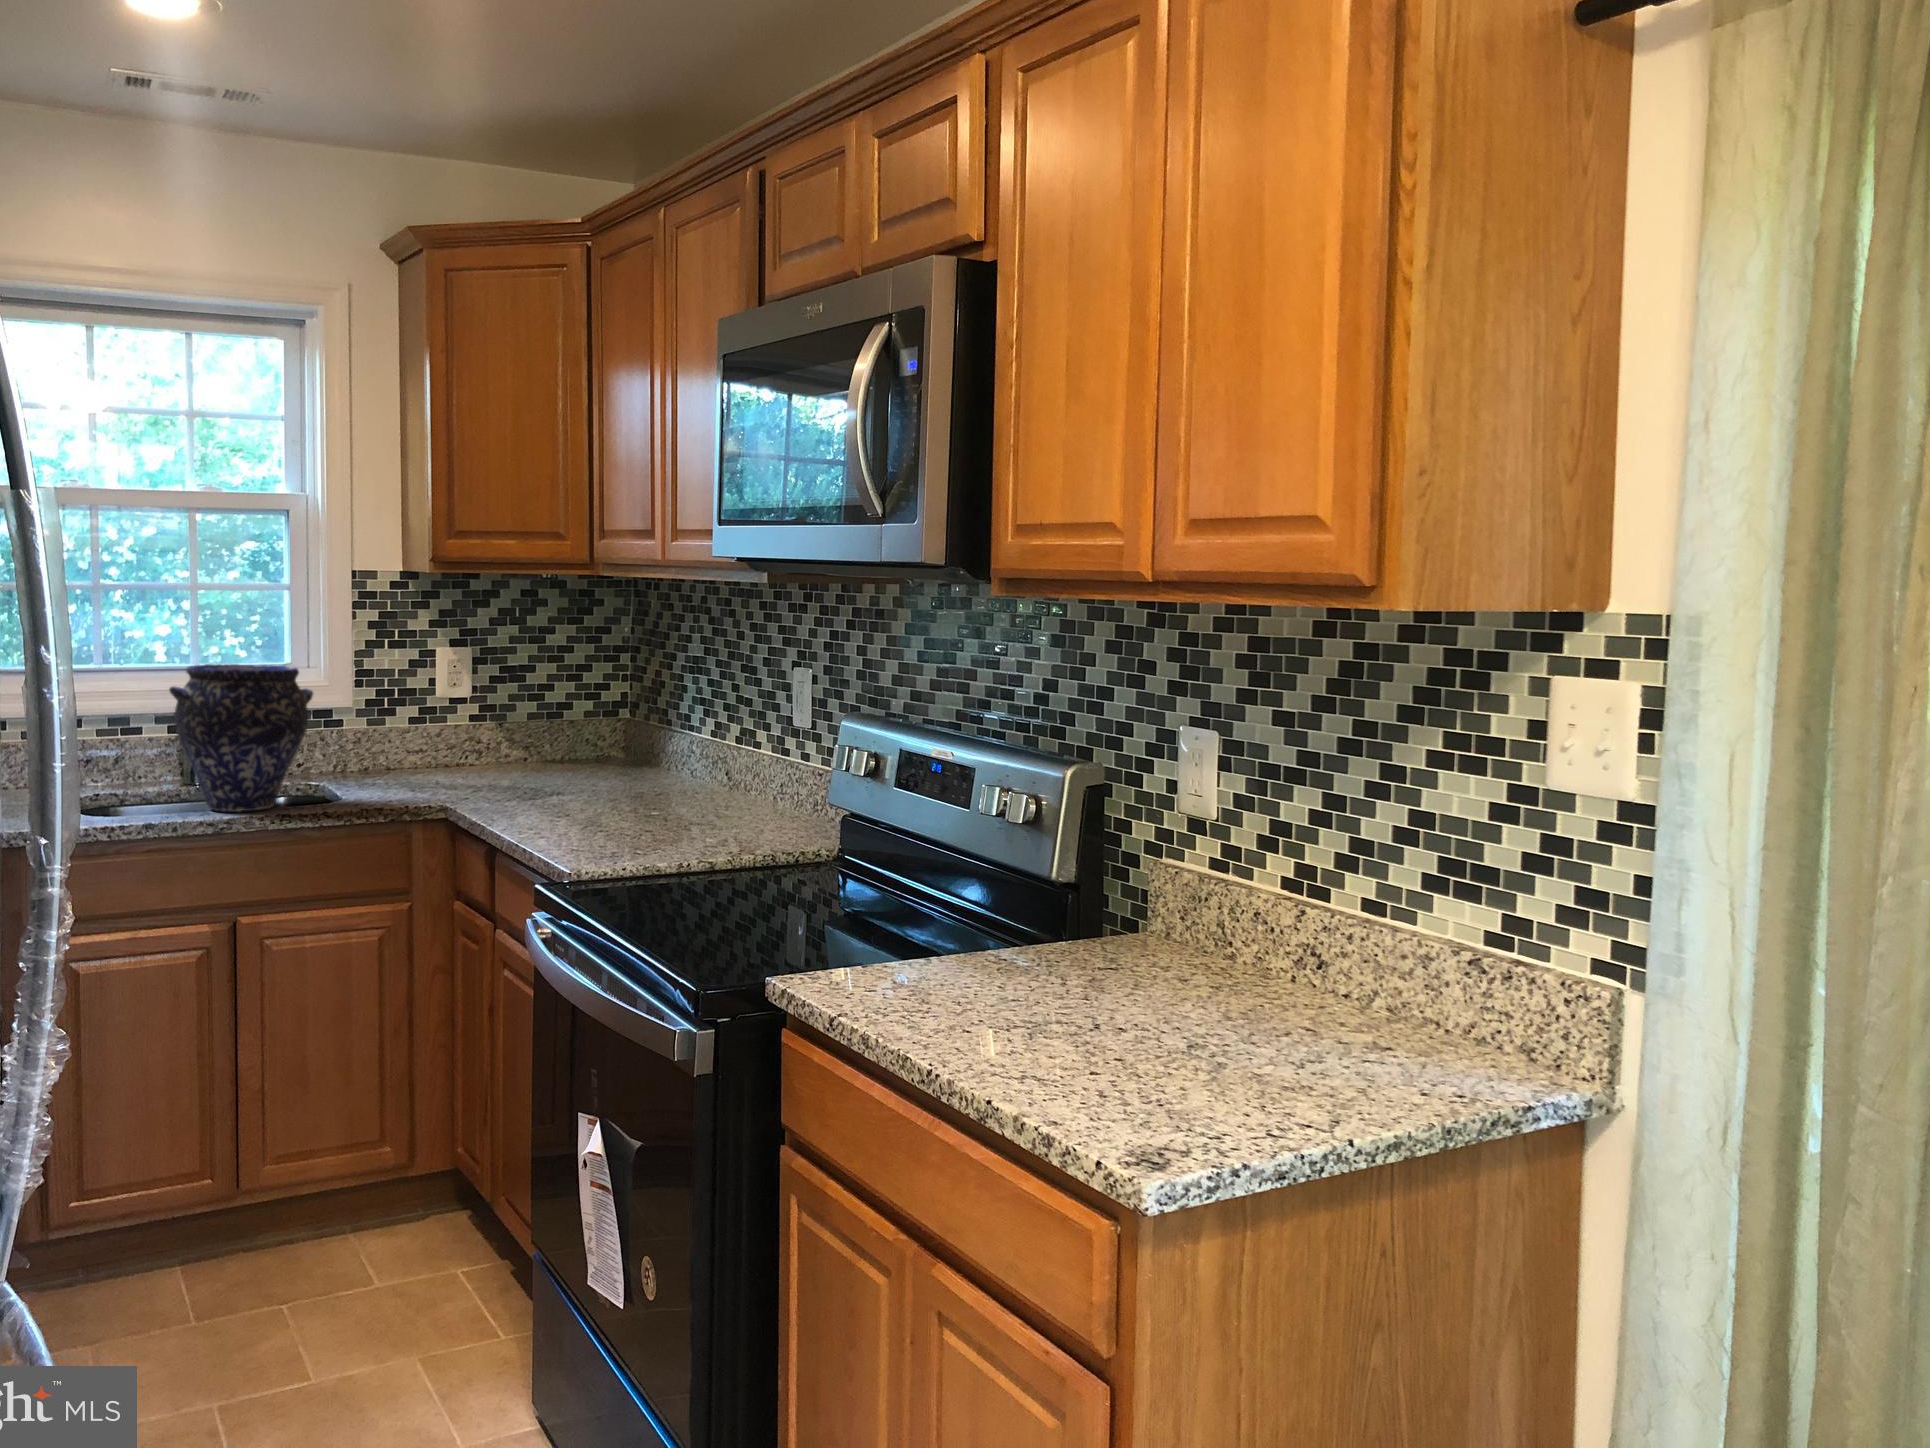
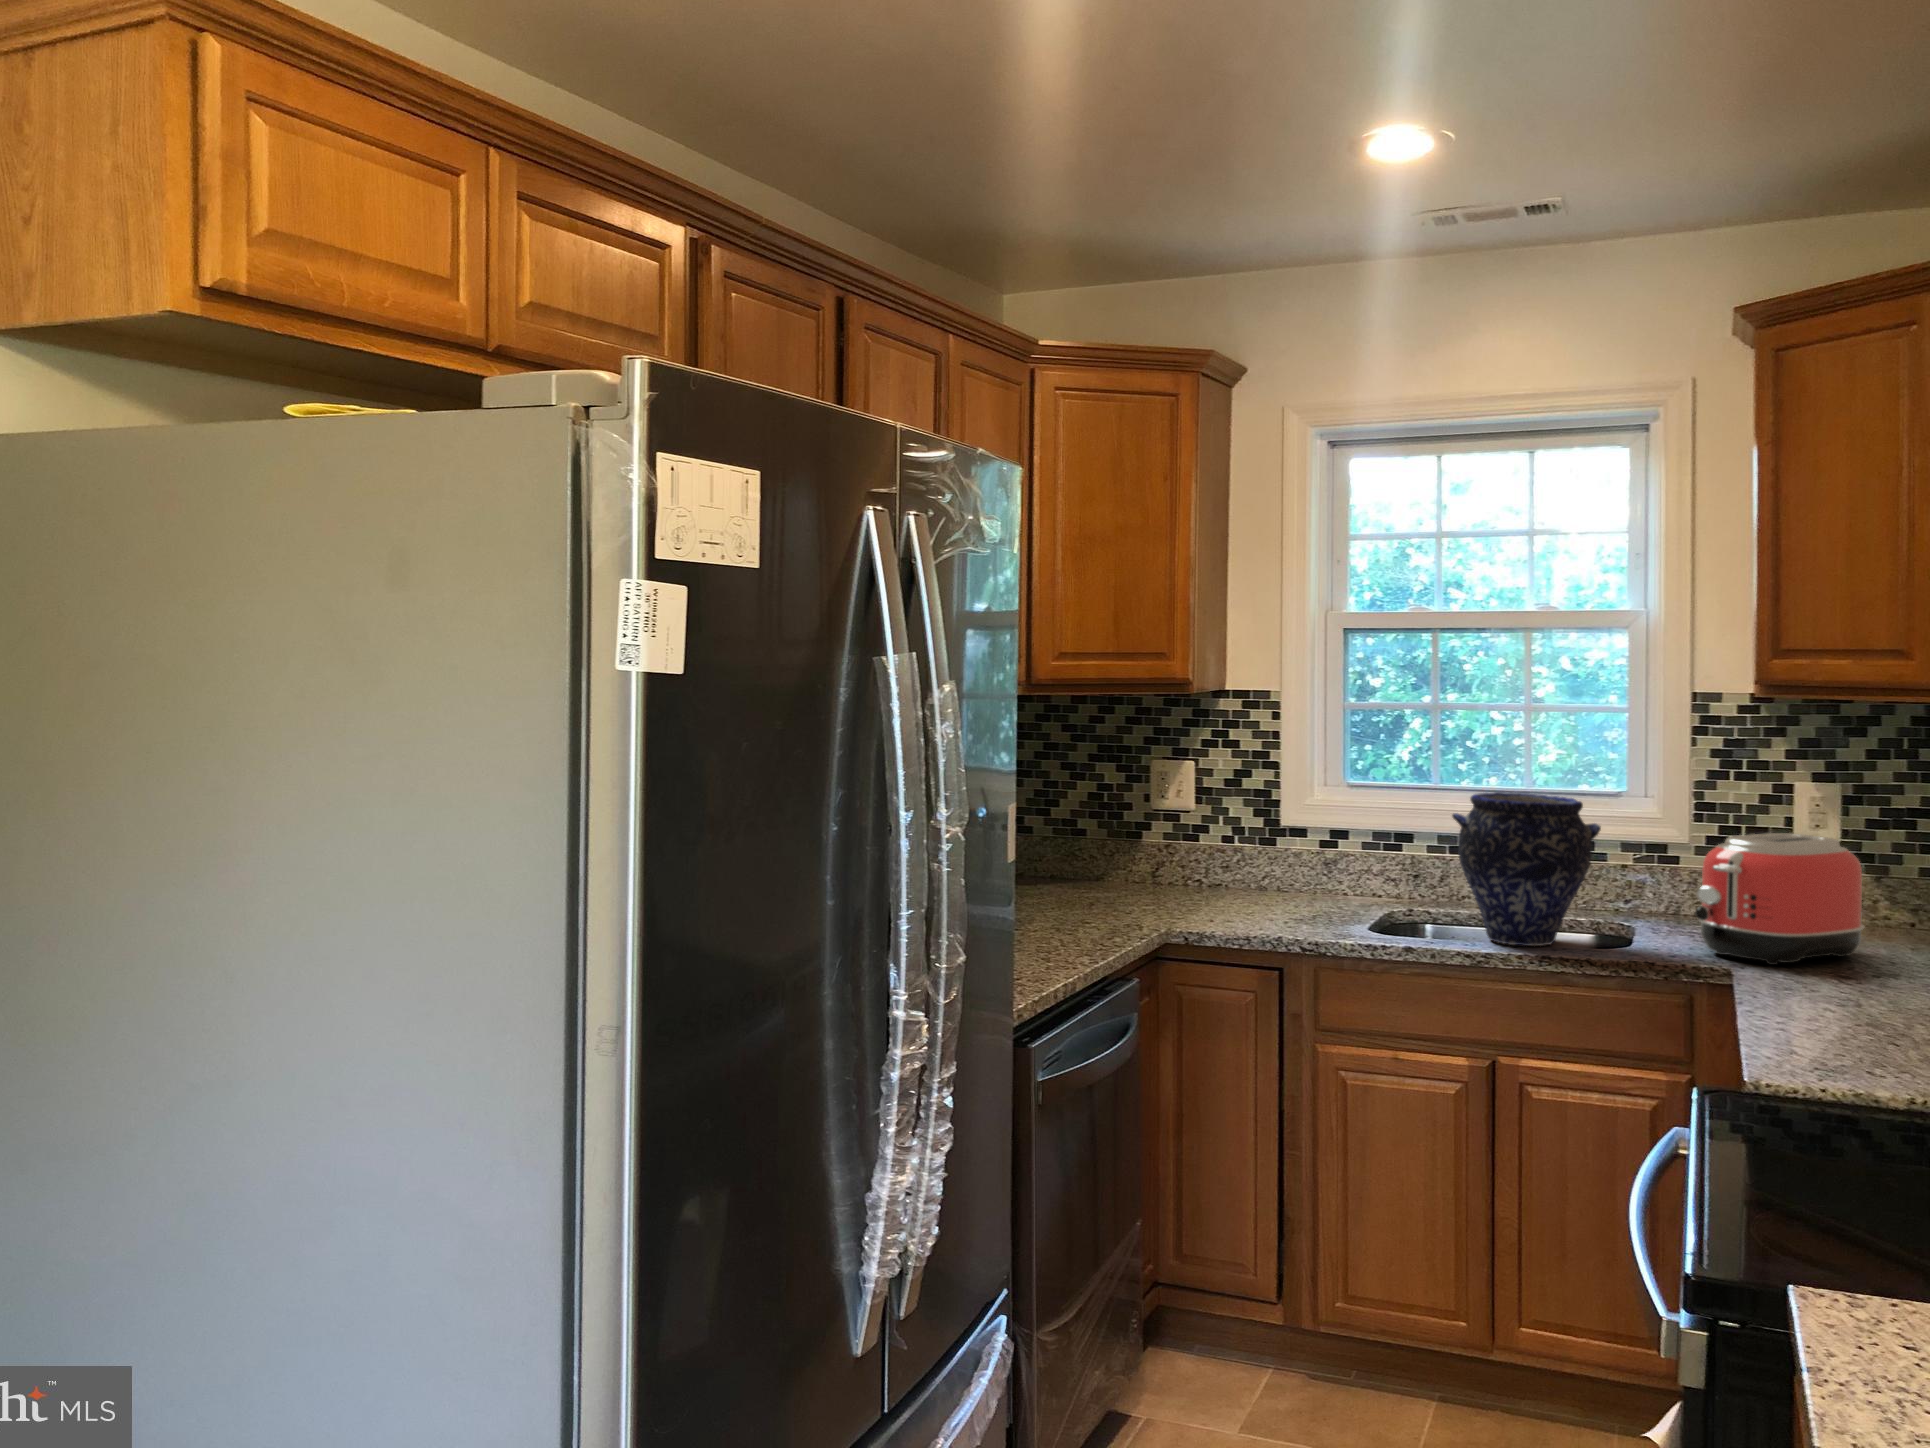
toaster: none [398,688,520,798] -> present [1695,833,1864,965]

